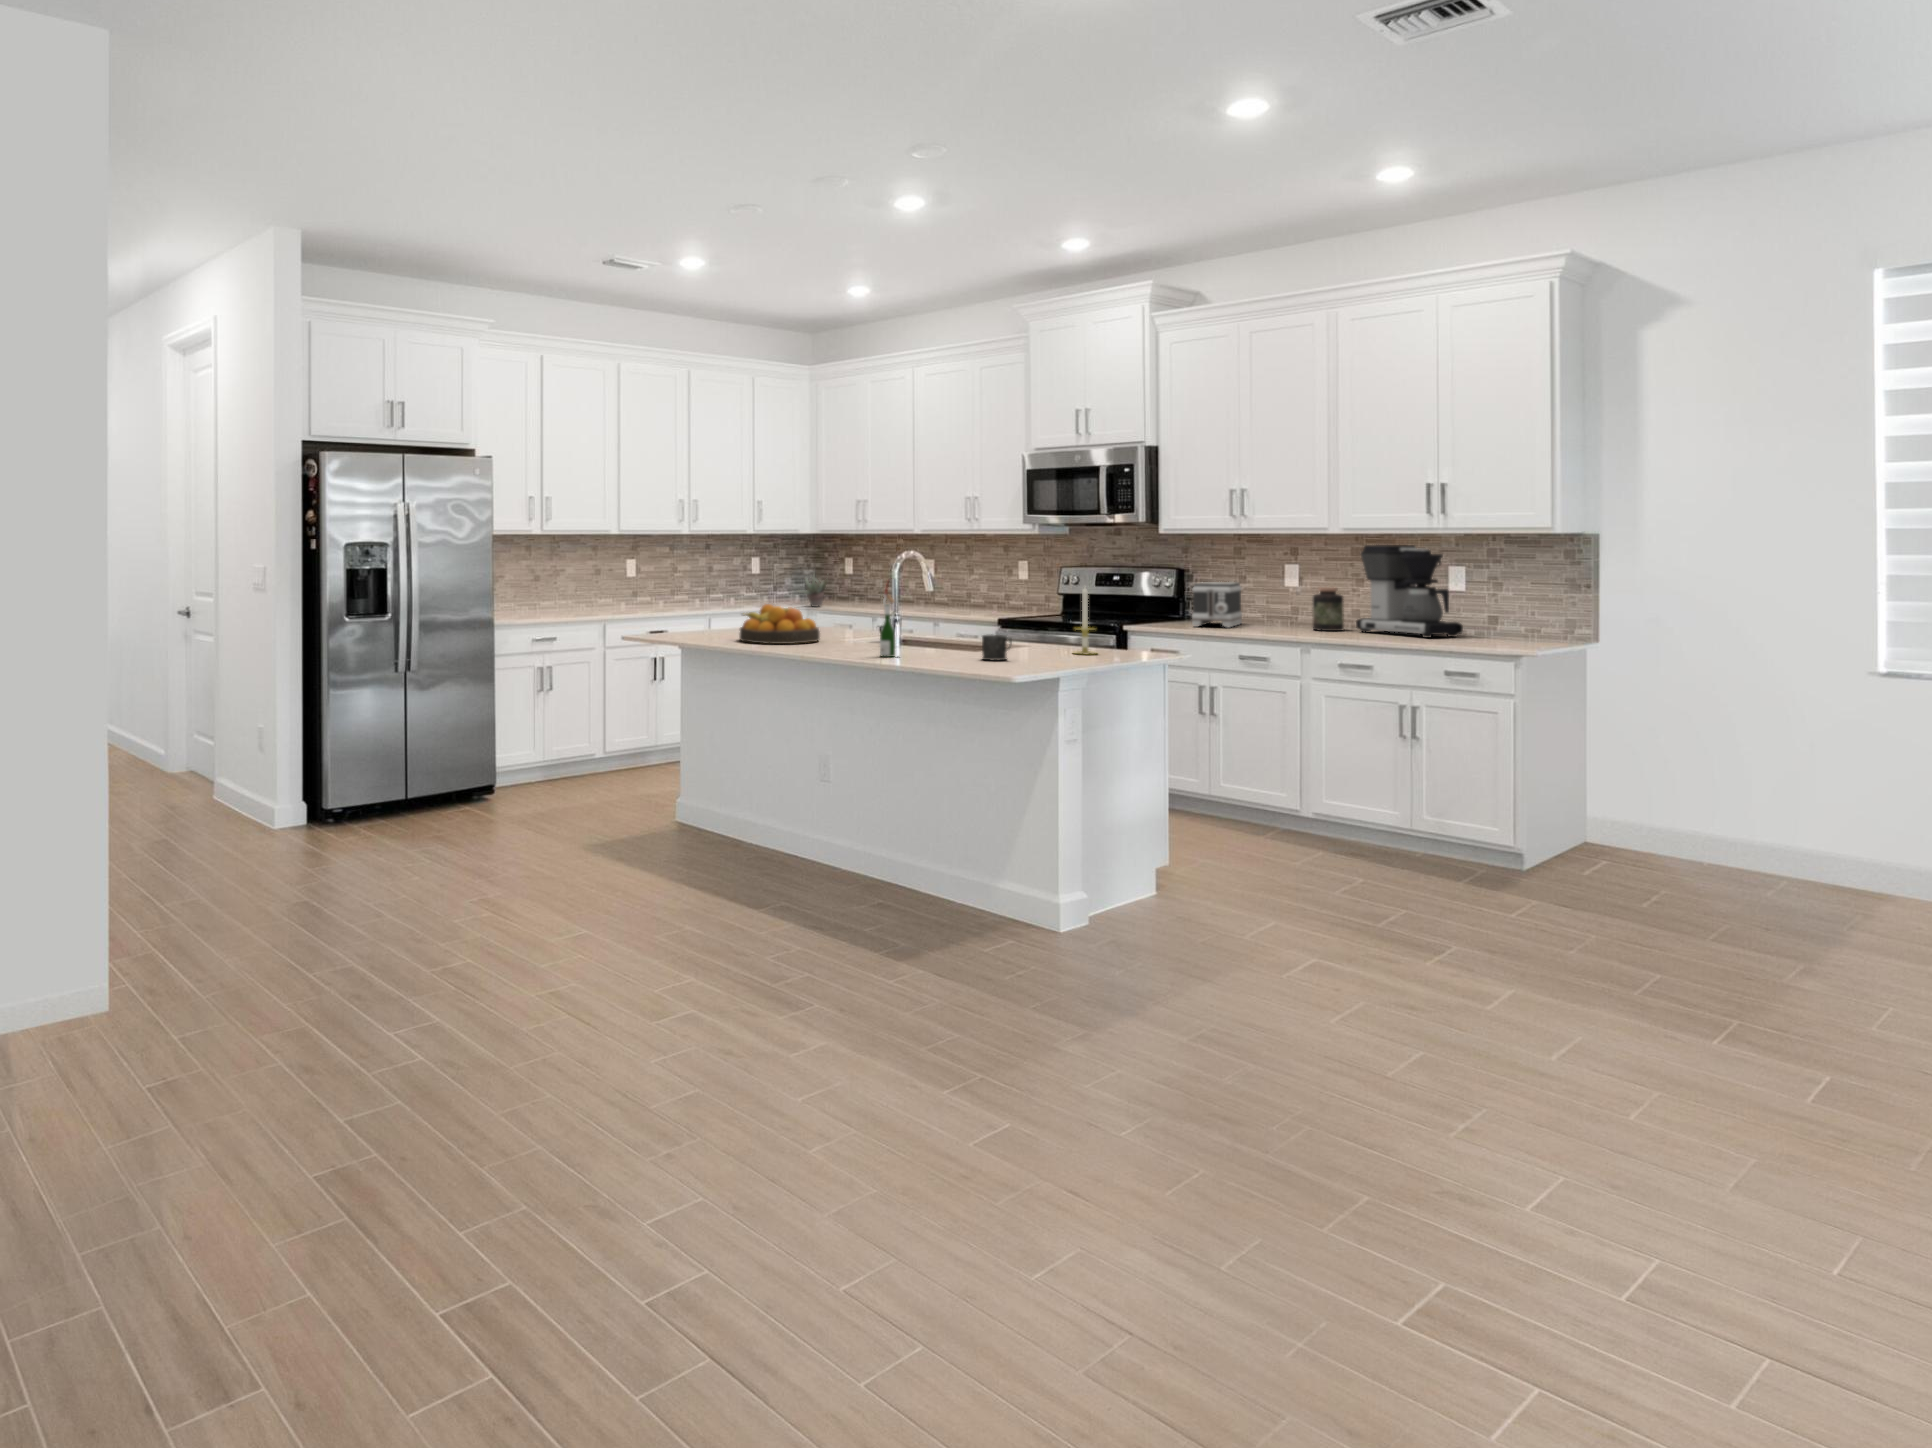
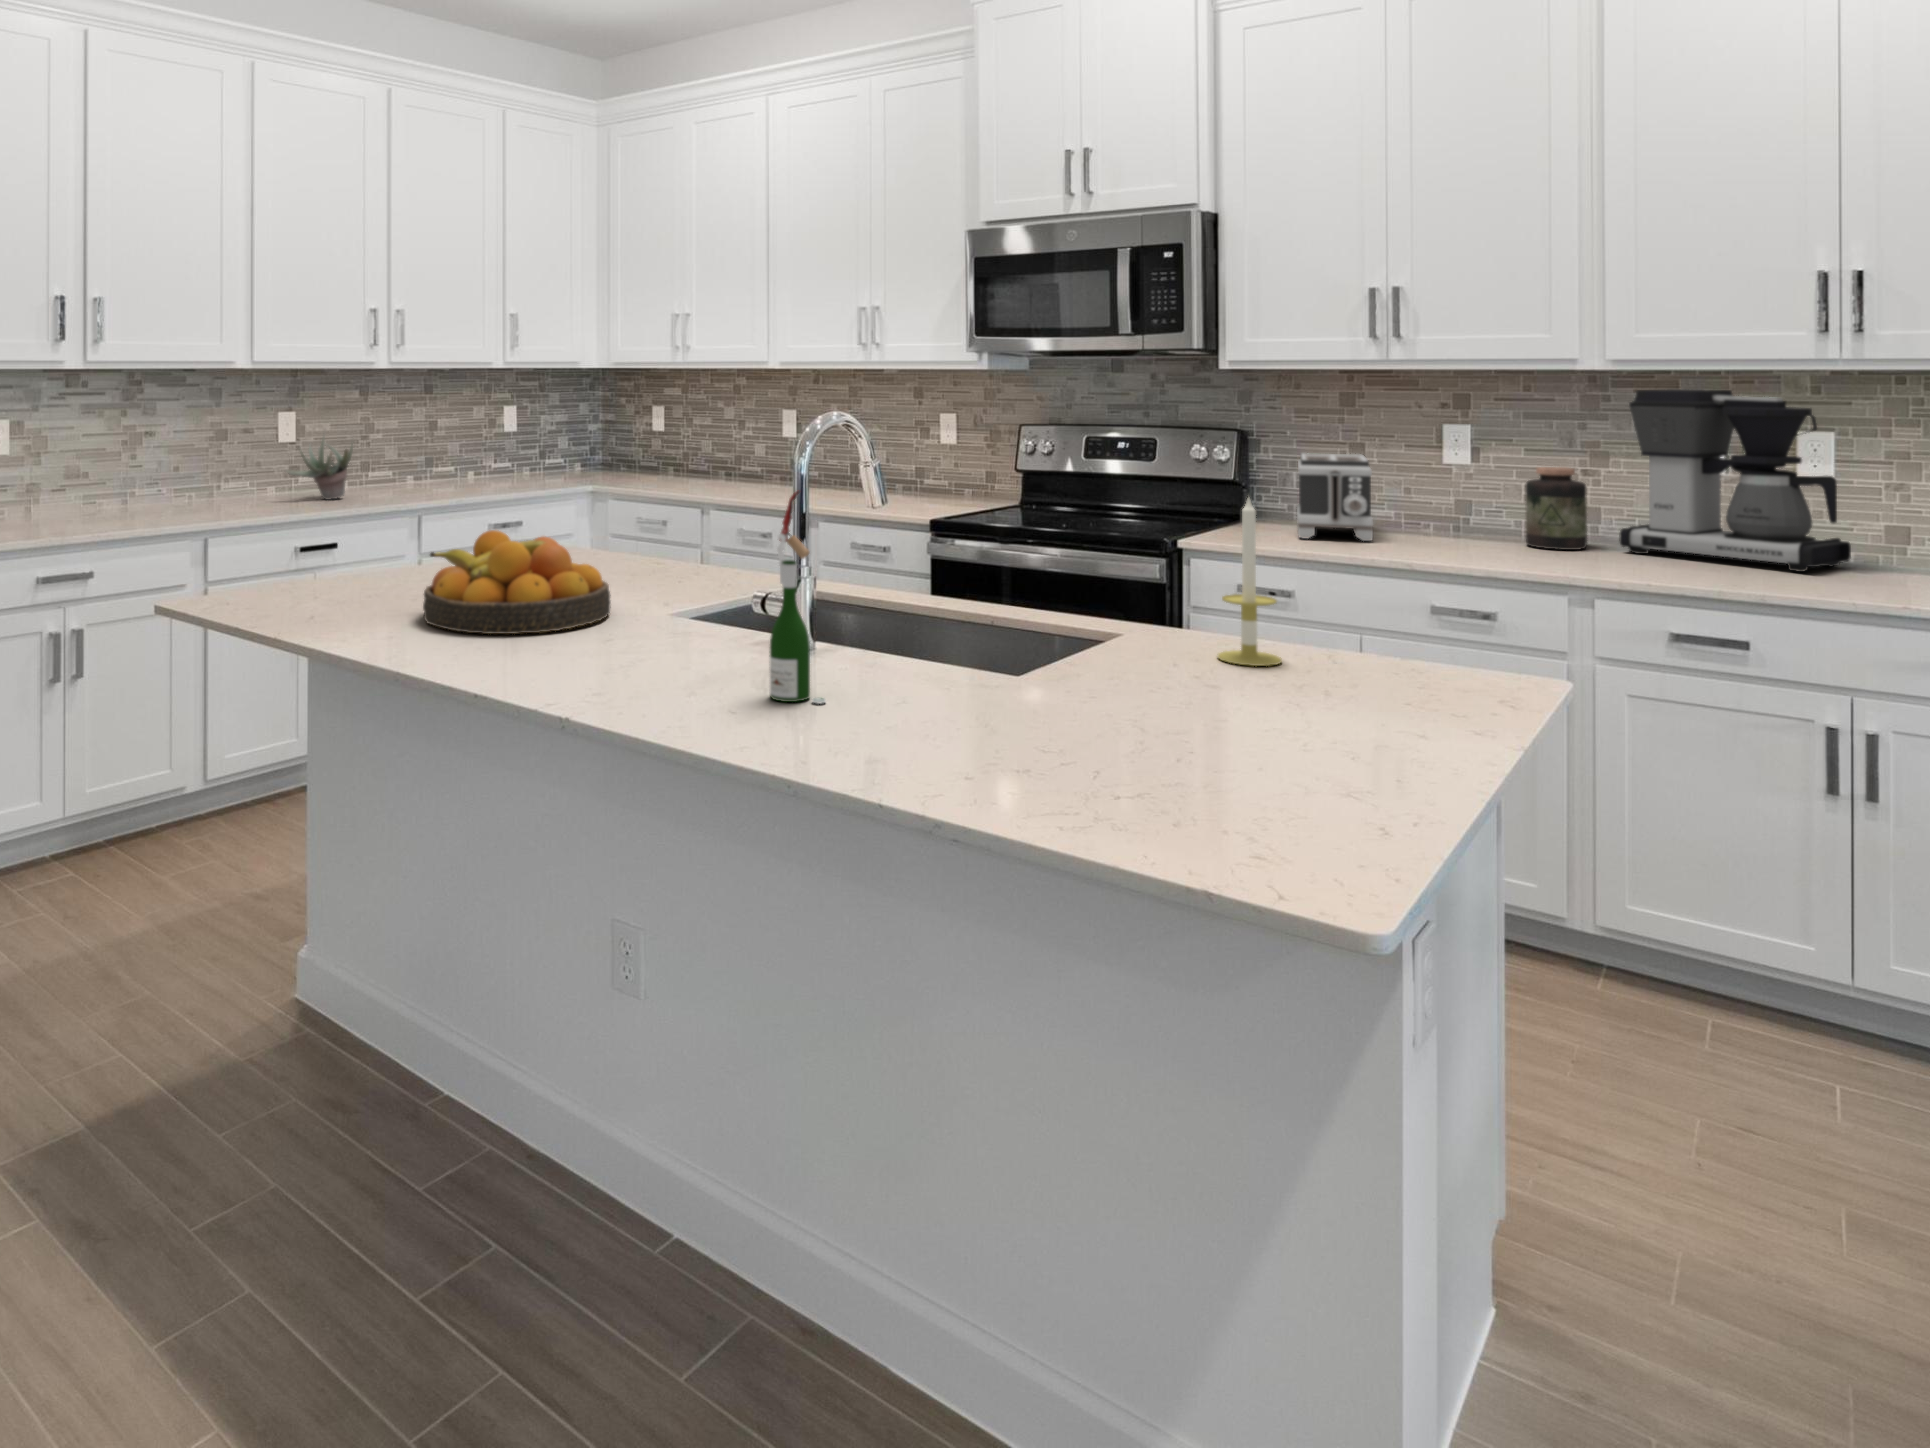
succulent plant: present [799,575,827,607] -> present [286,433,353,500]
mug: present [982,634,1012,661] -> none [1040,637,1127,716]

